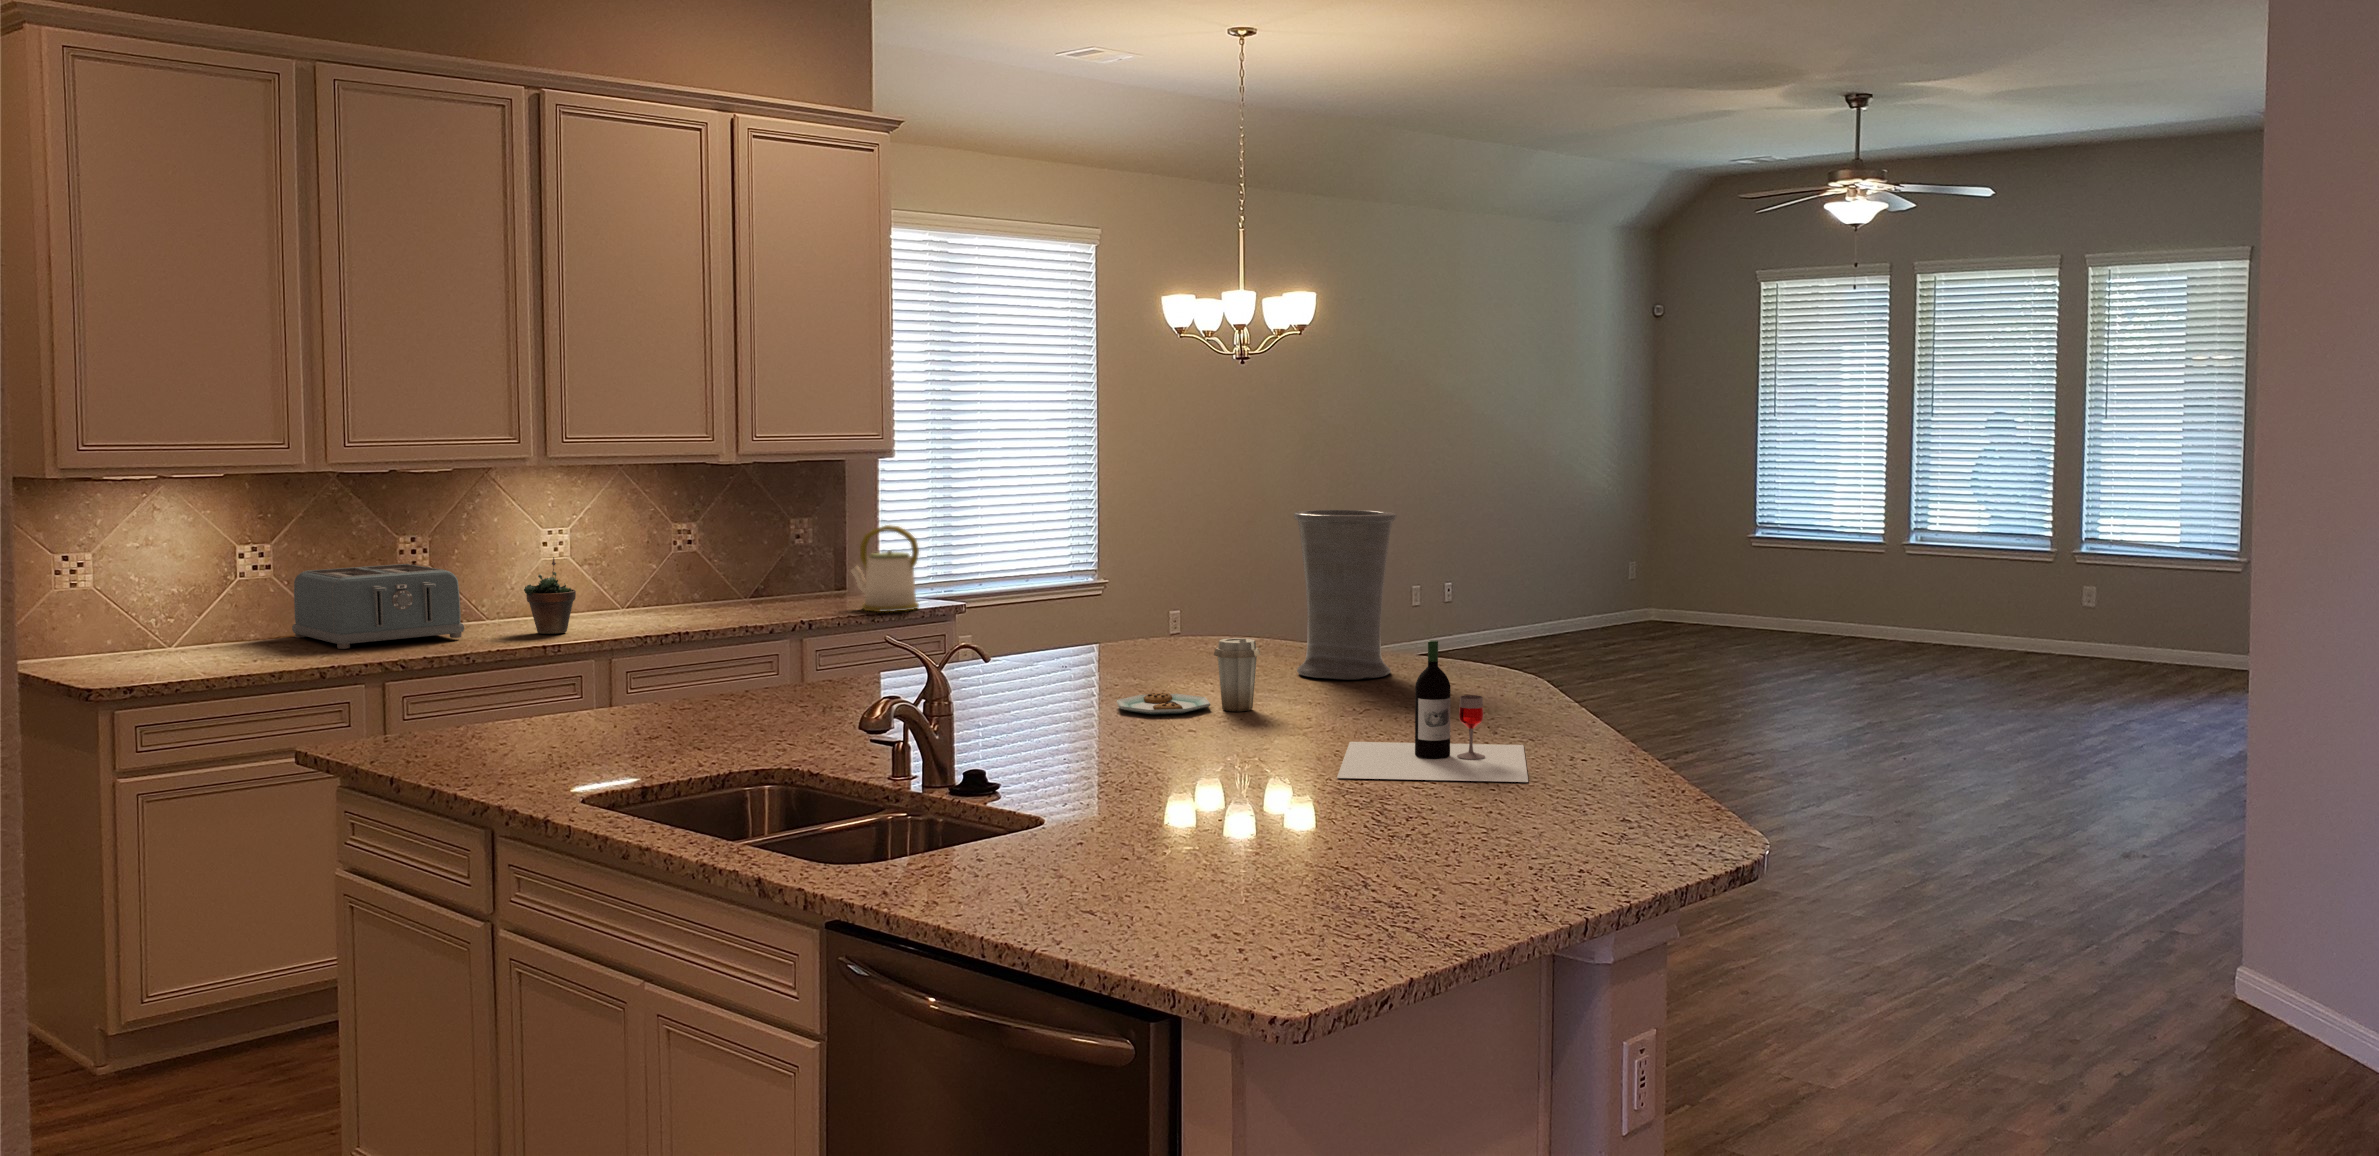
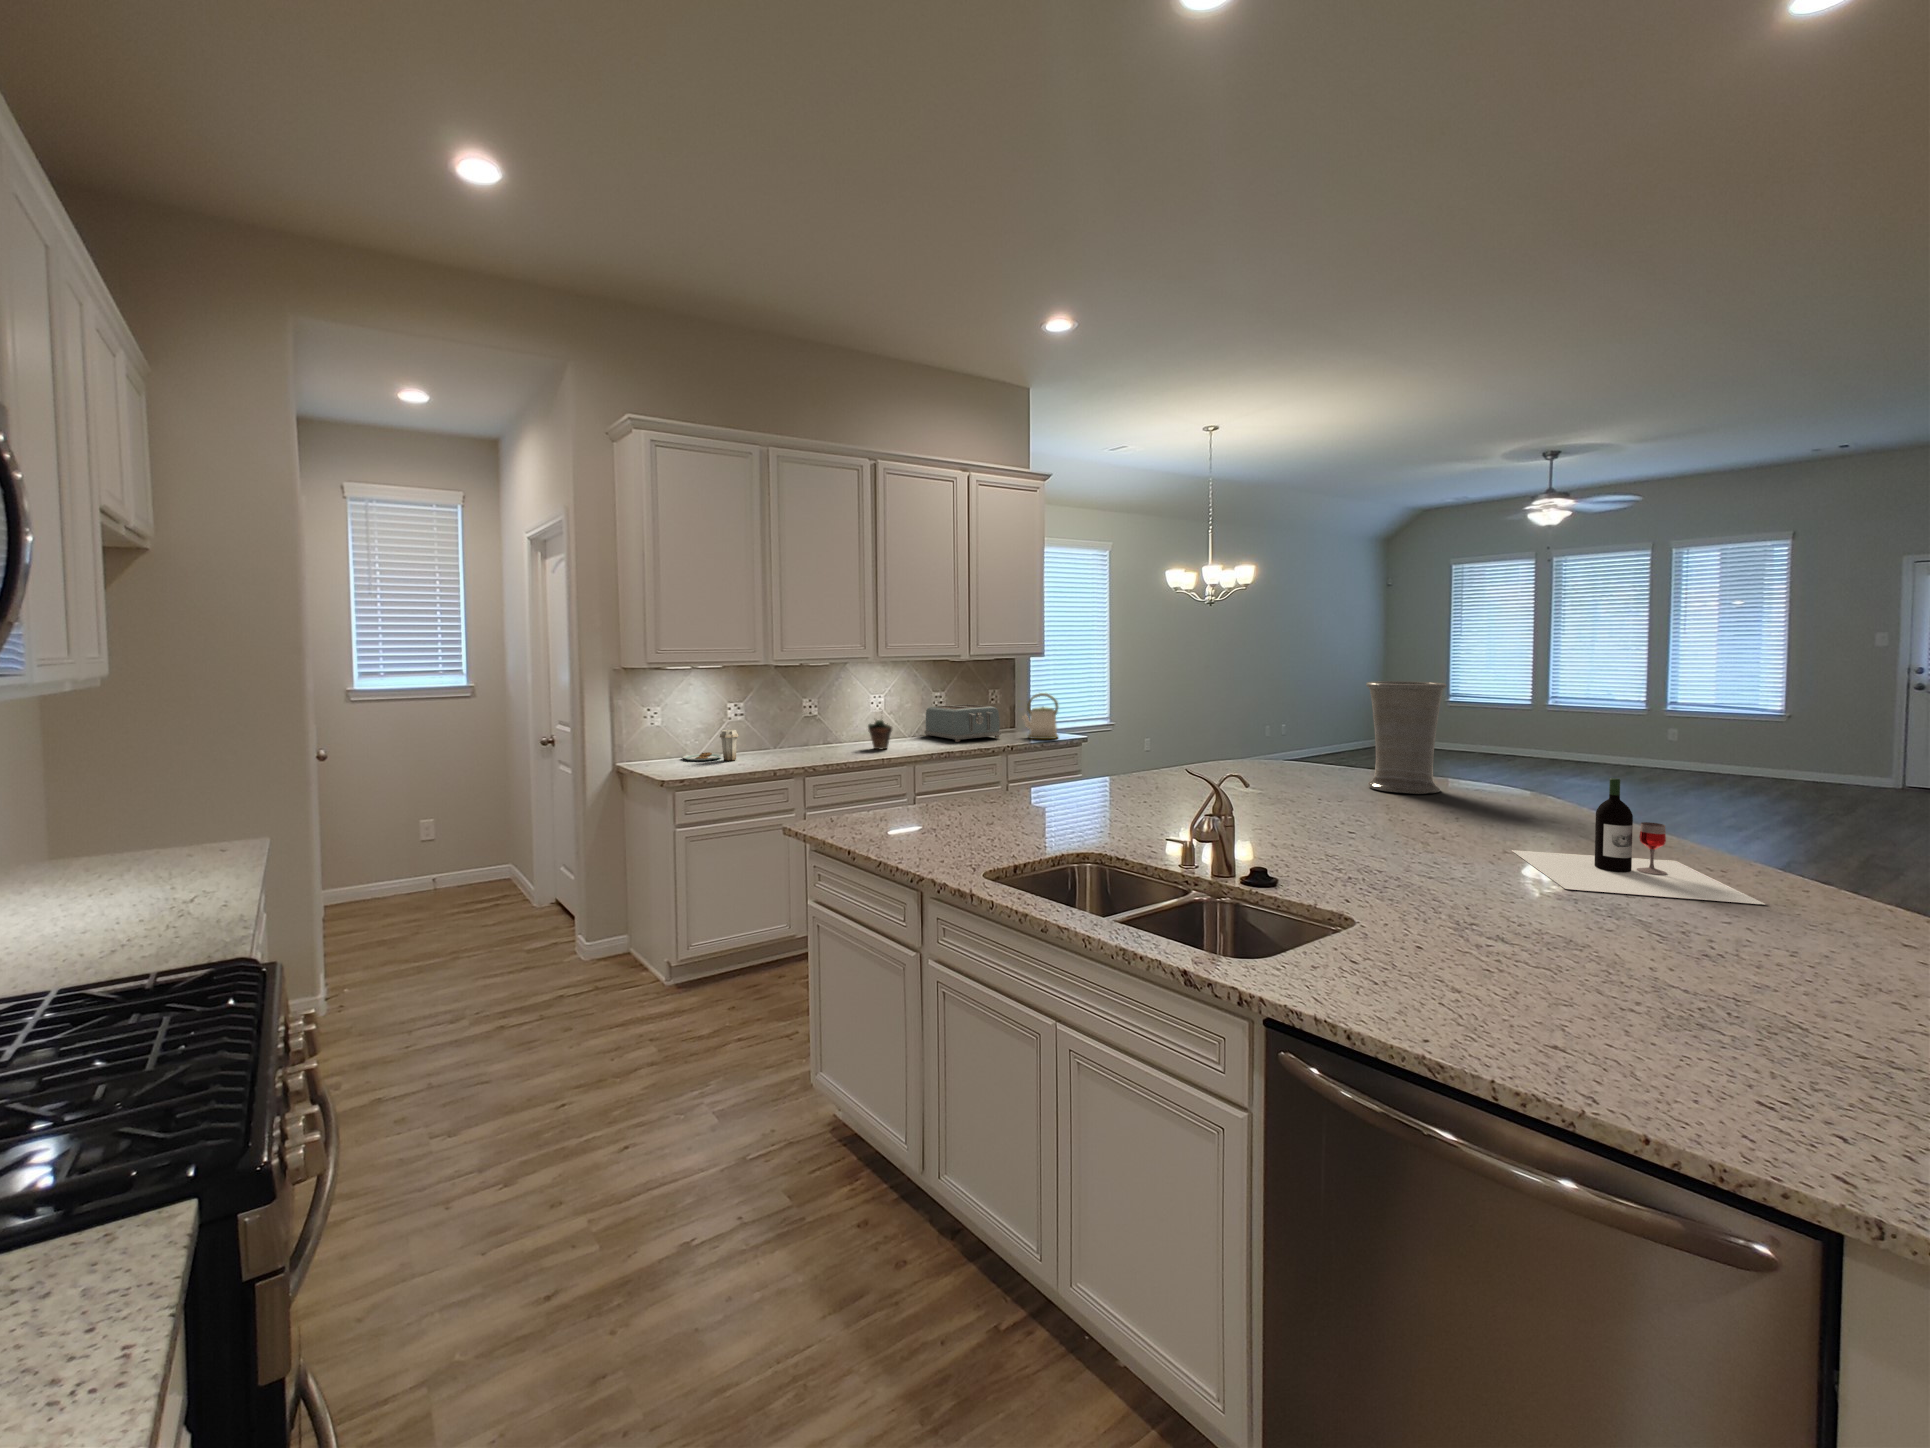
toaster: present [292,564,464,649] -> present [924,704,1001,742]
plate: present [1117,638,1260,714] -> present [682,730,739,761]

